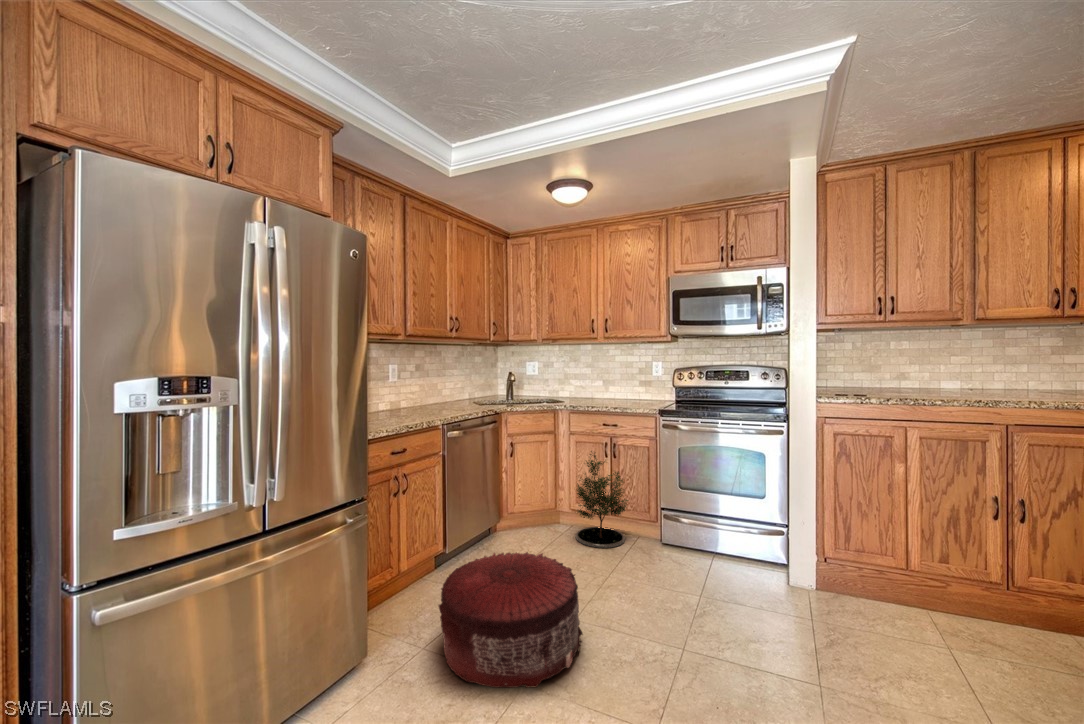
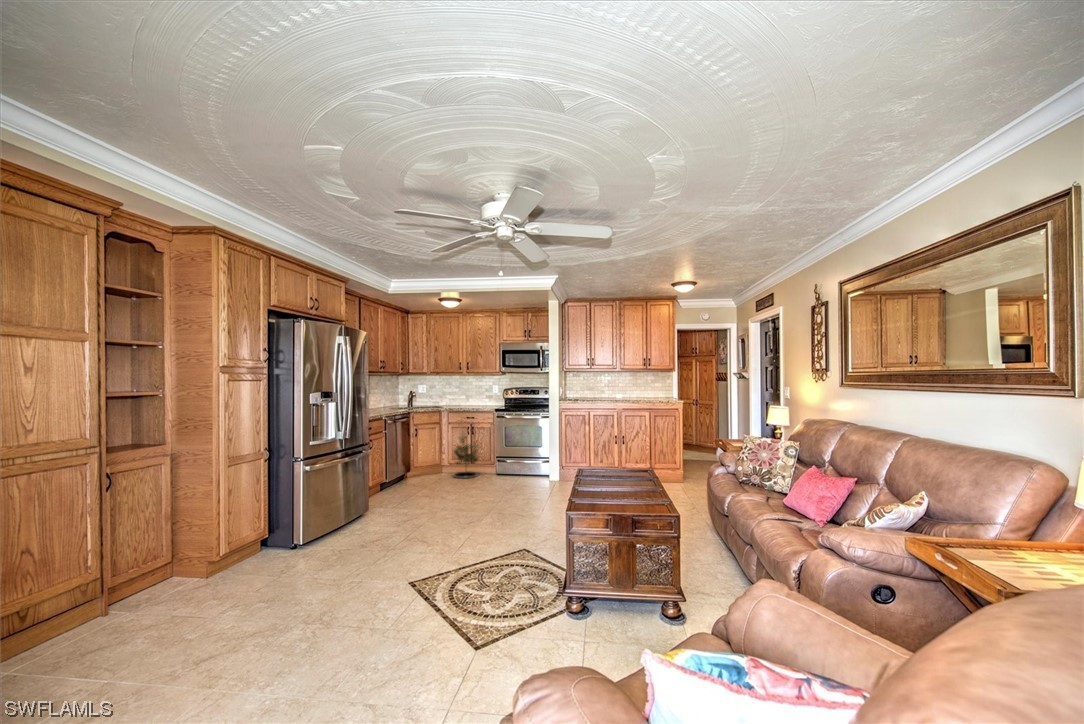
pouf: present [439,552,583,688] -> none [404,470,463,511]

